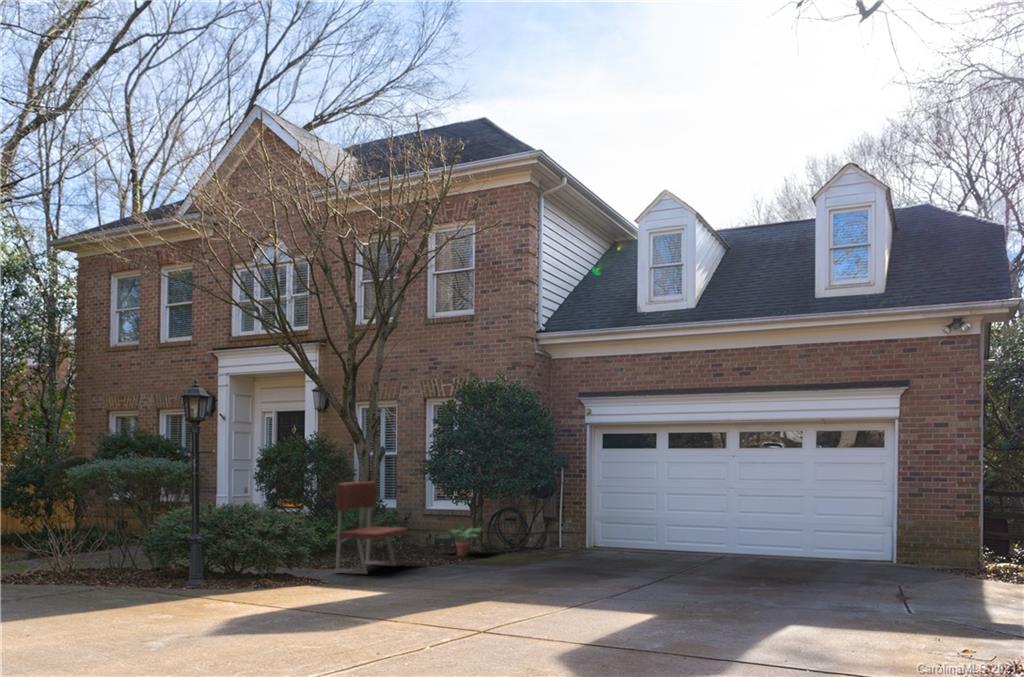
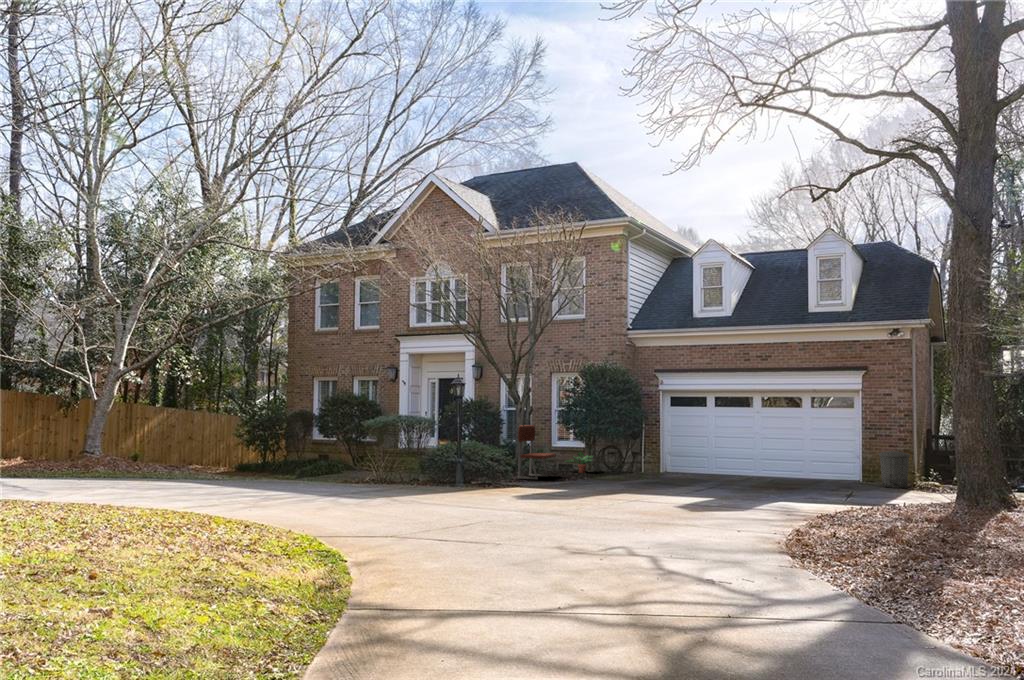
trash can: none [934,518,988,584] -> present [879,451,910,488]

